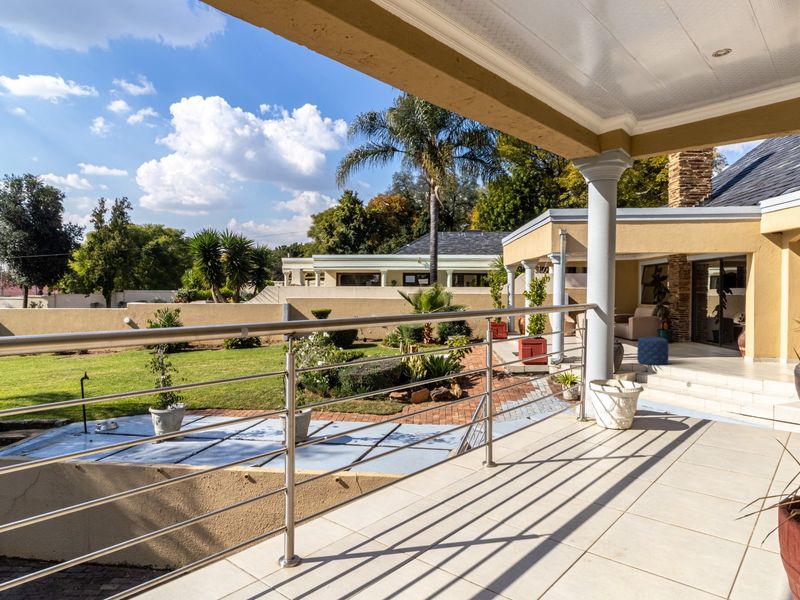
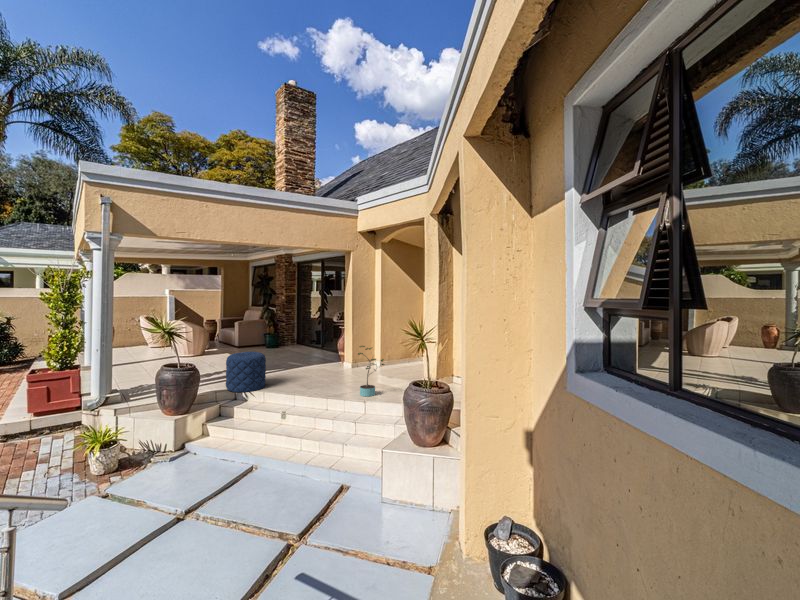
potted plant: none [753,336,783,378] -> present [358,346,384,396]

